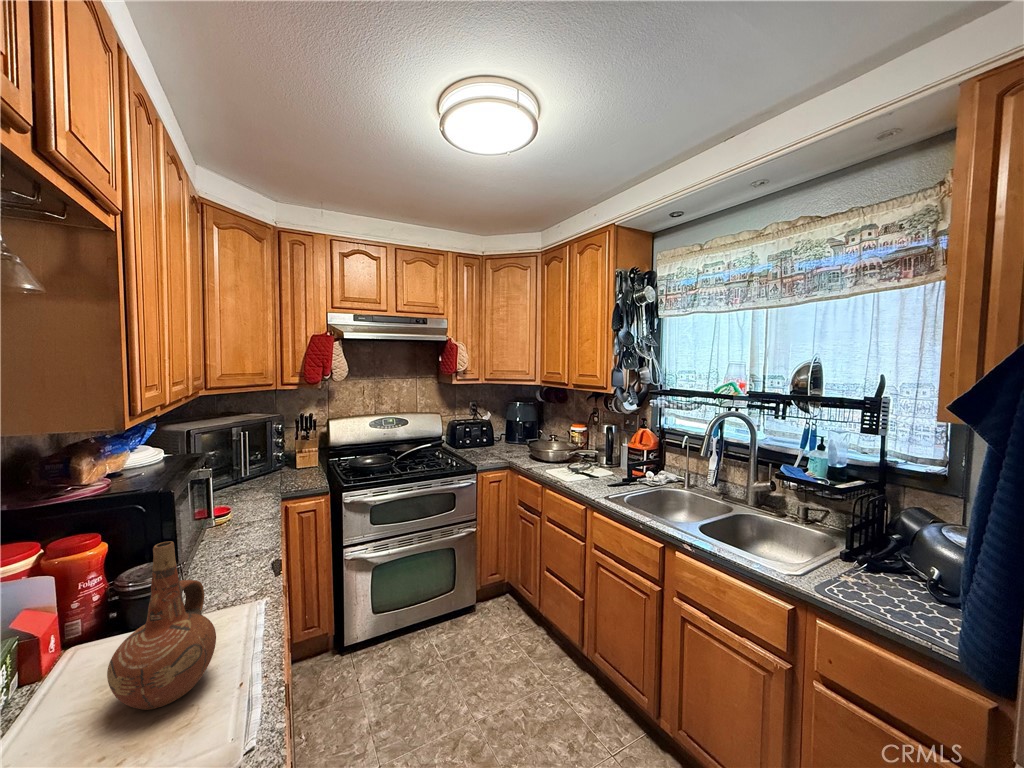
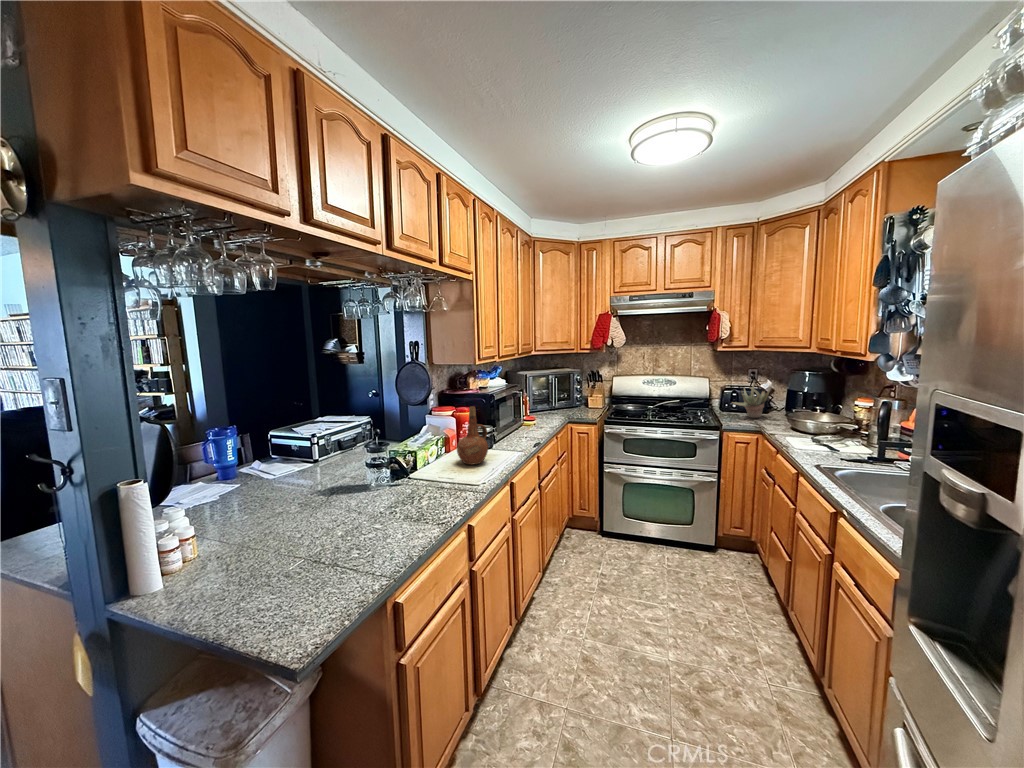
succulent plant: none [478,415,506,453] -> present [732,382,770,418]

